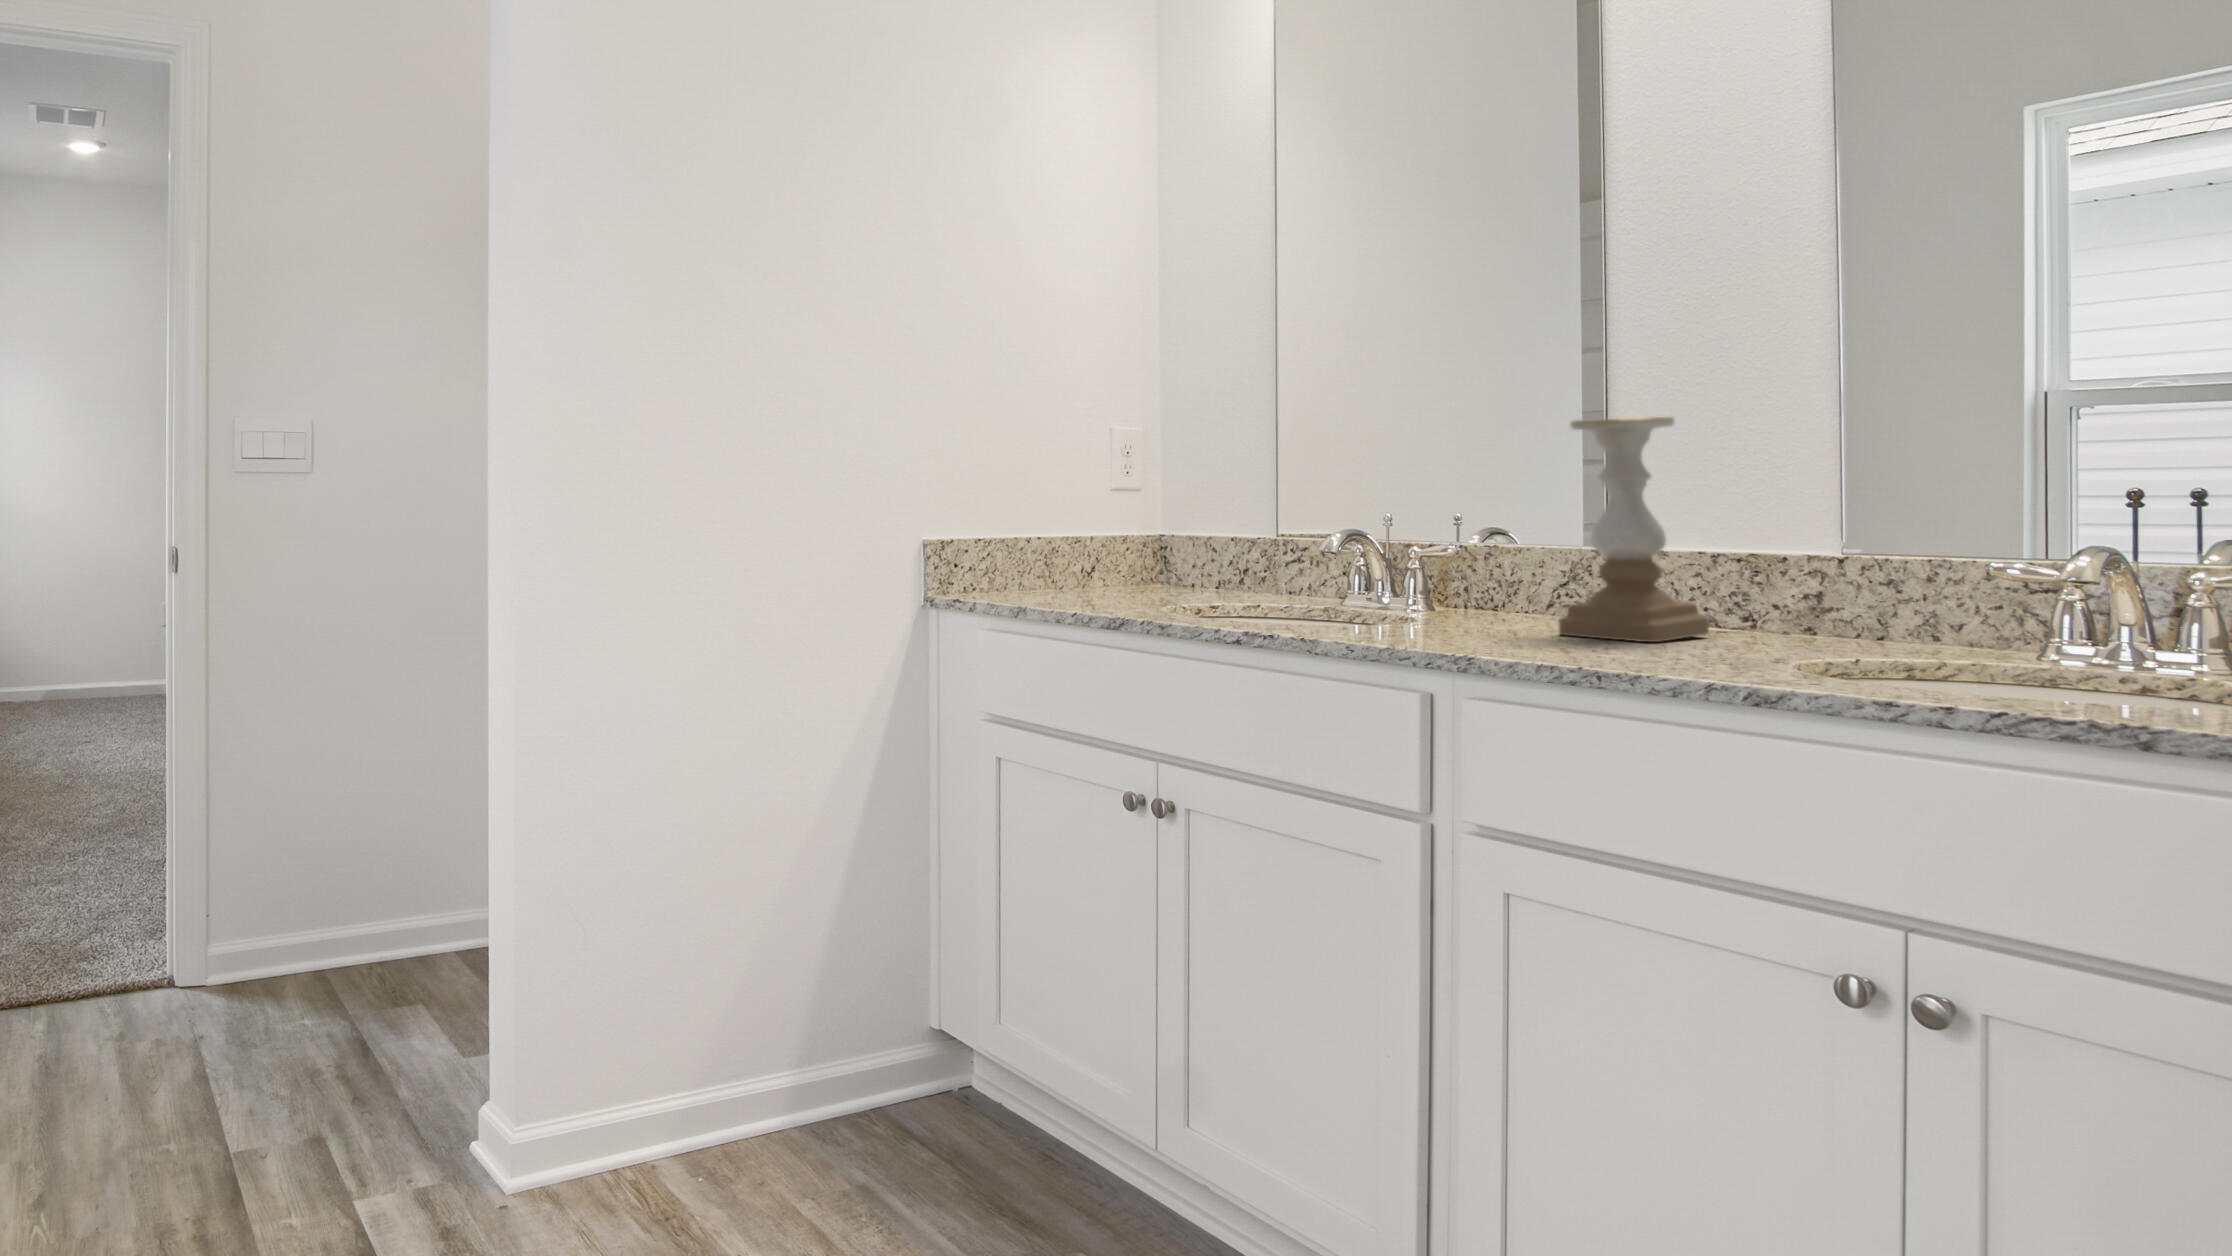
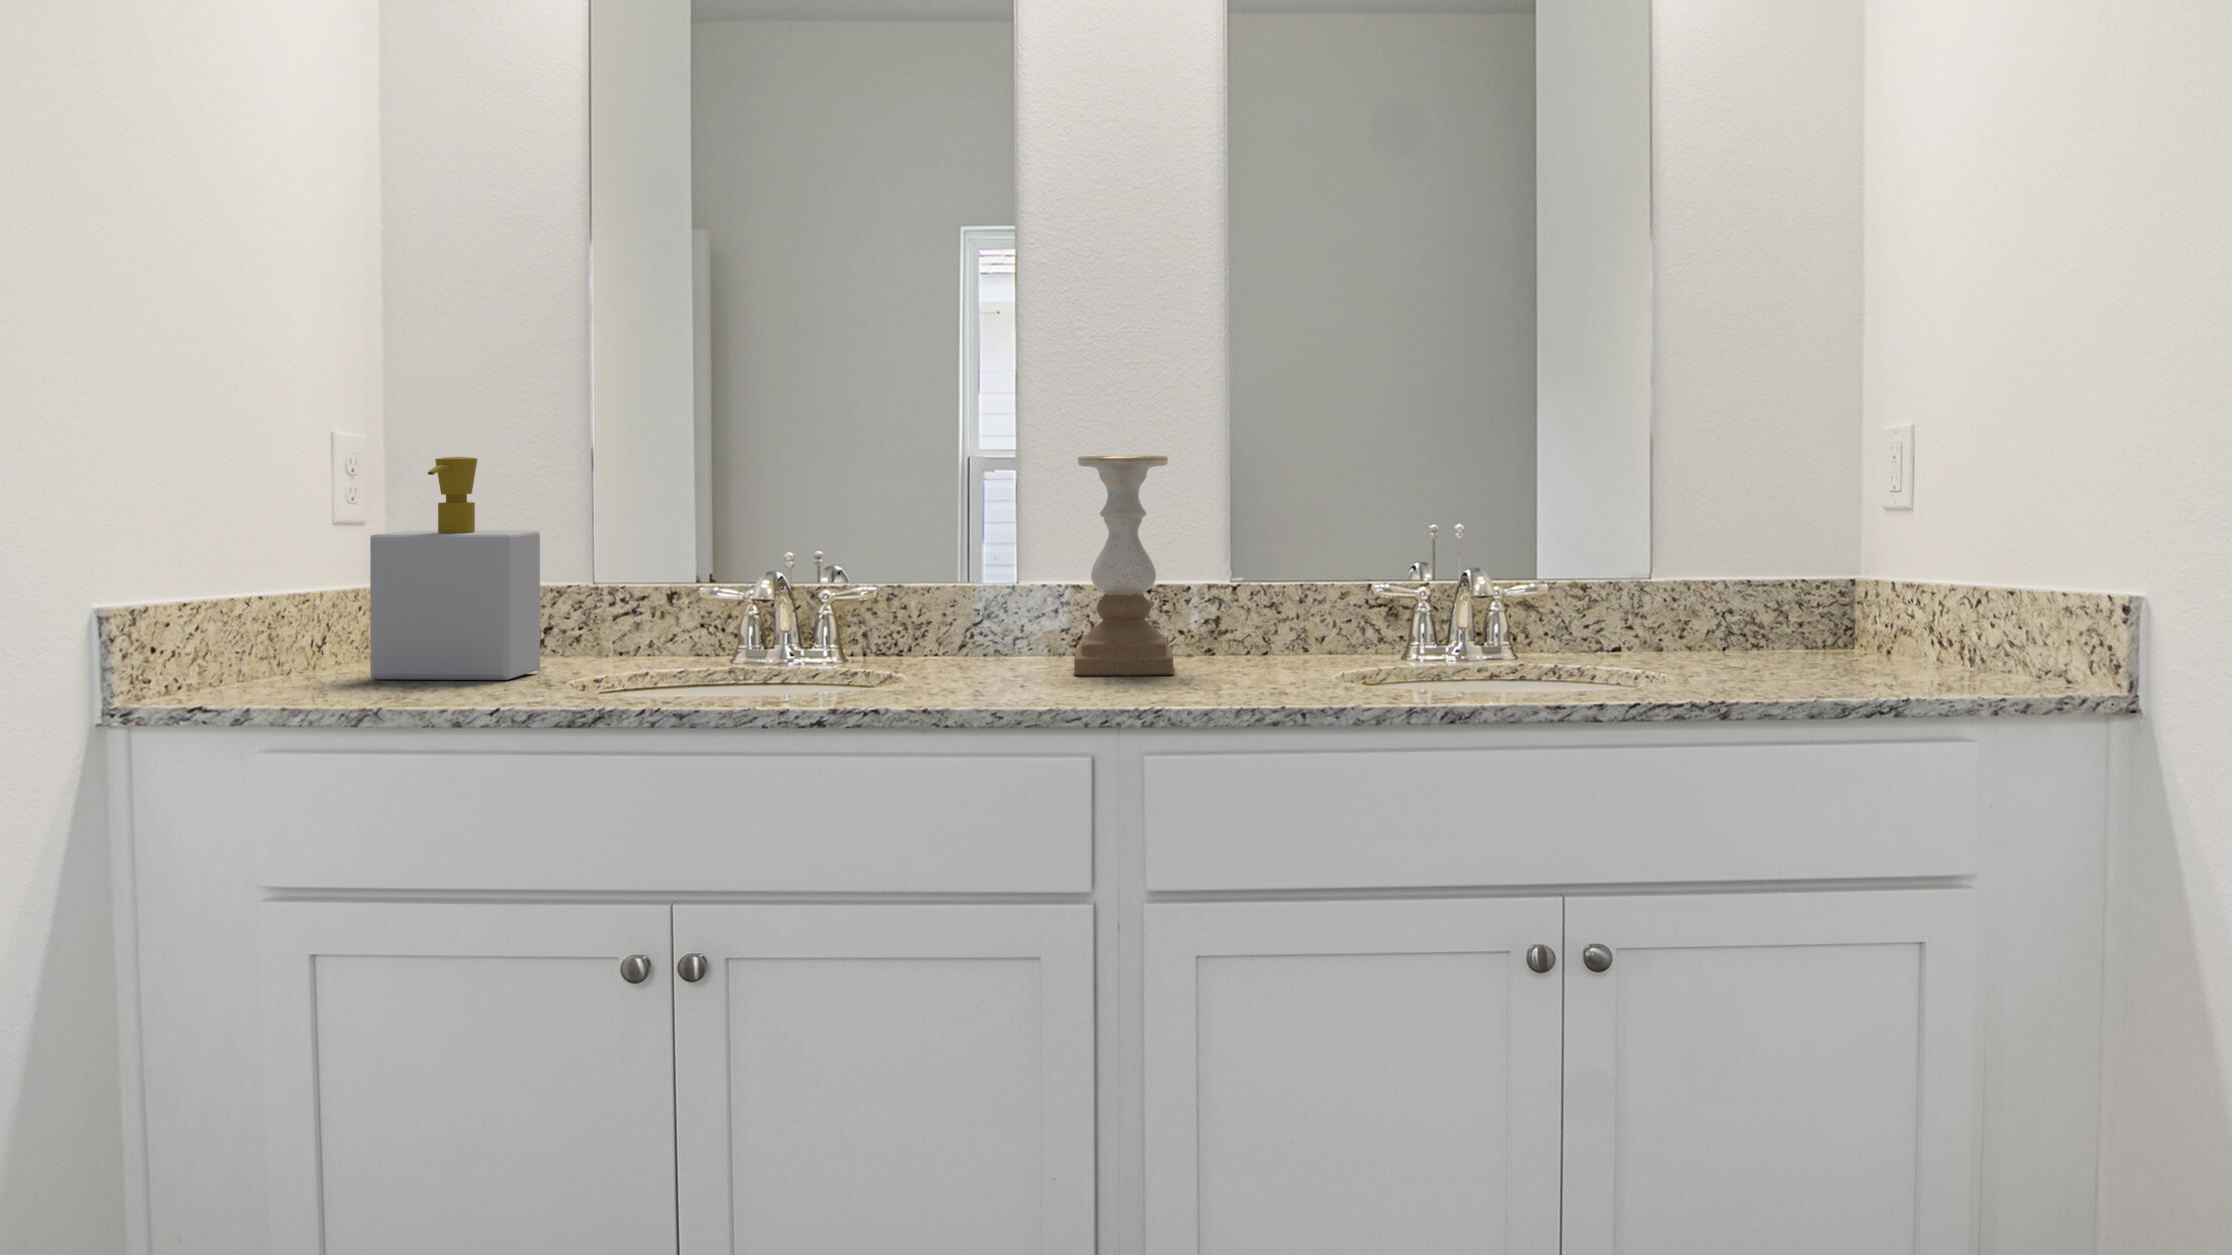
soap bottle: none [1075,436,1188,601] -> present [370,457,540,680]

